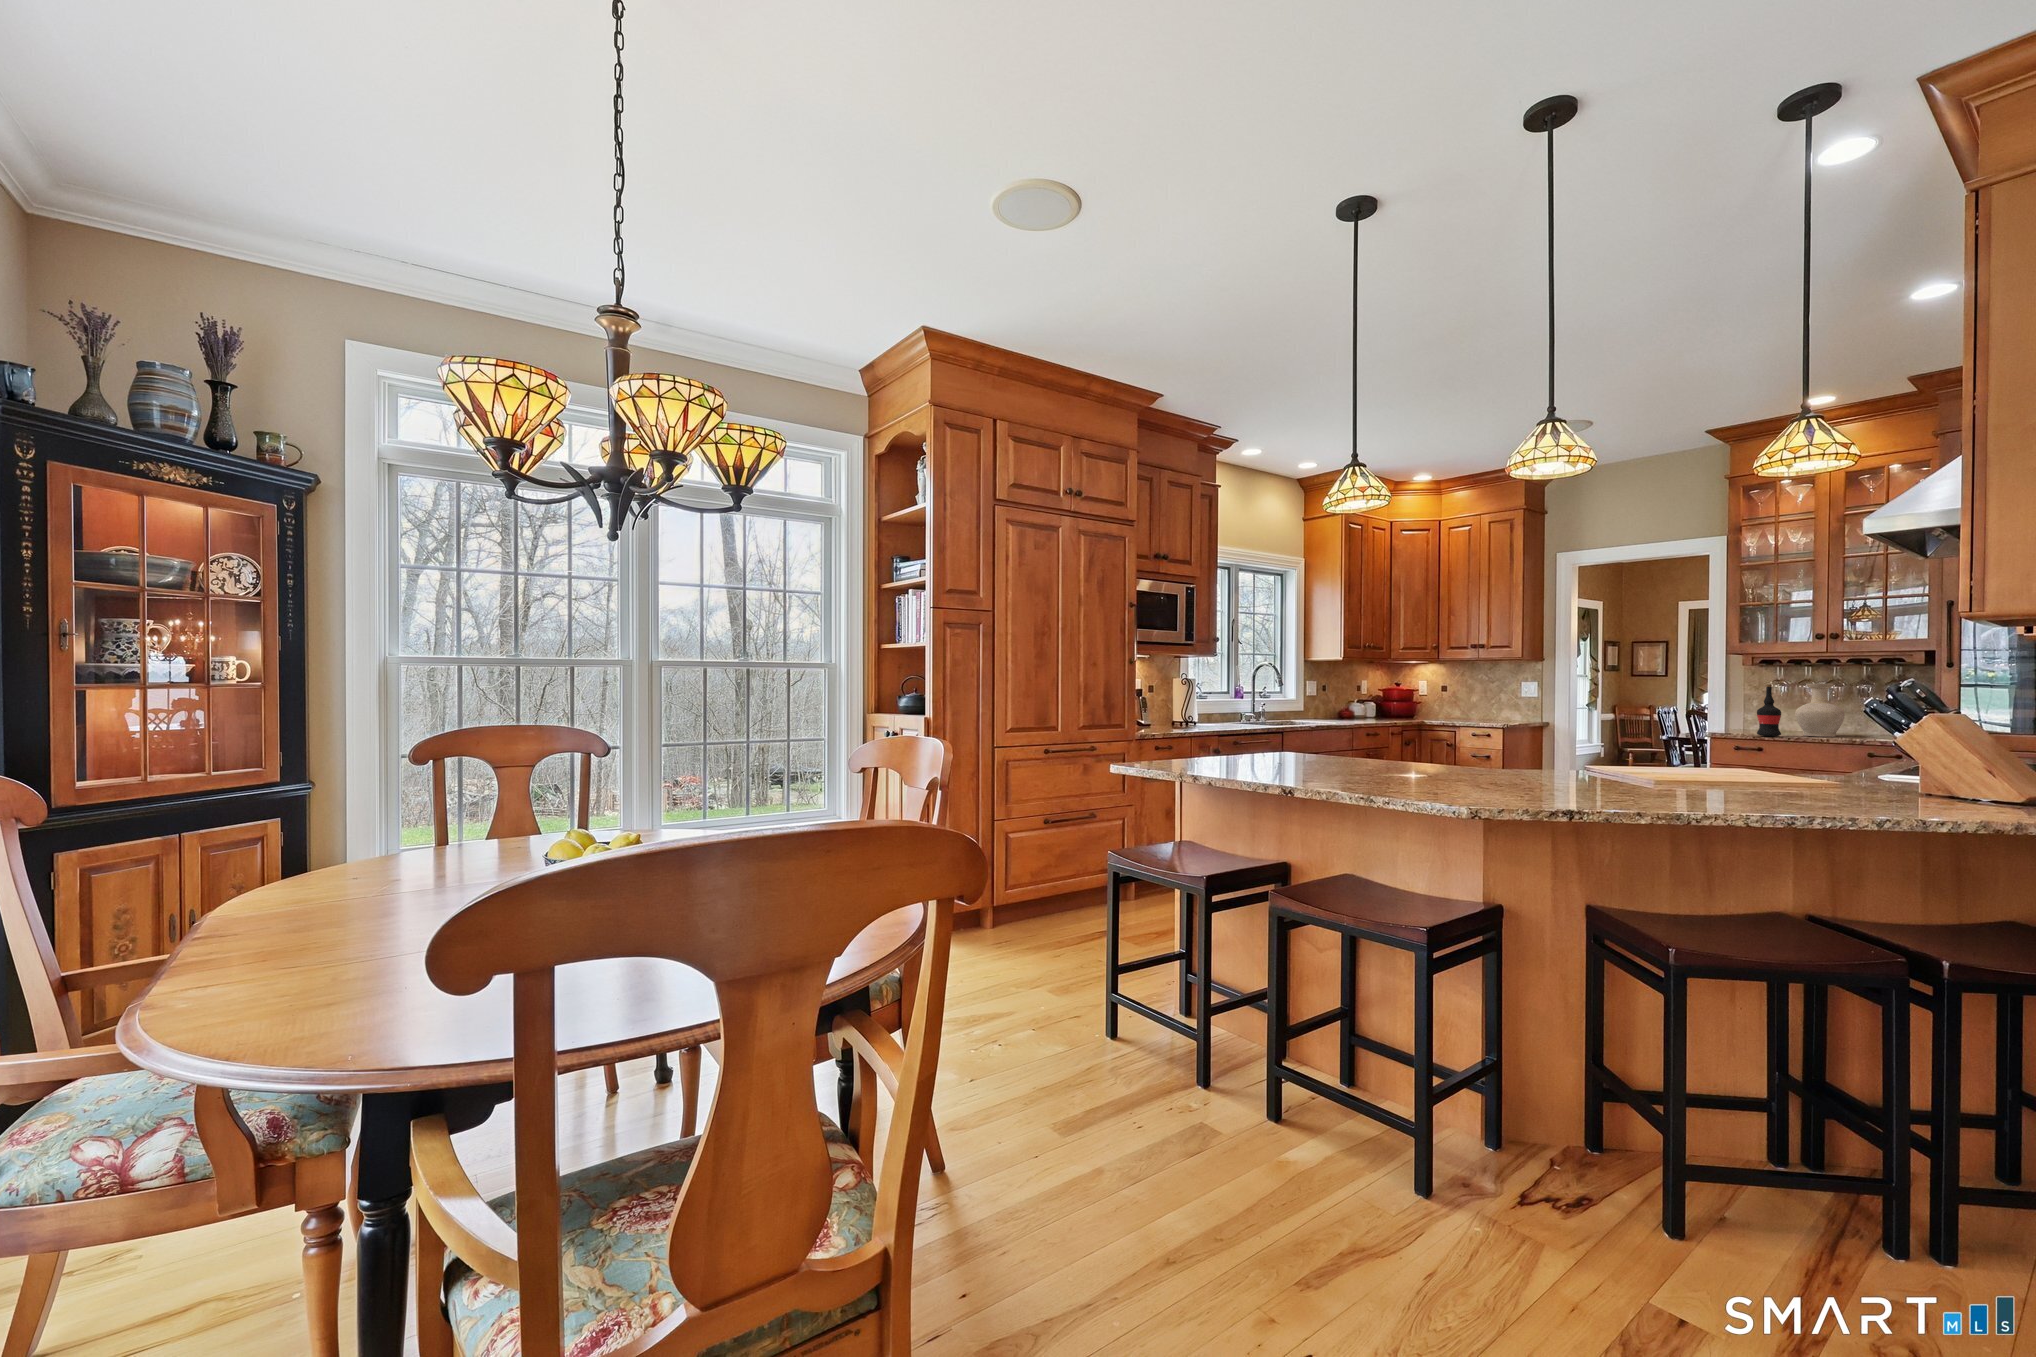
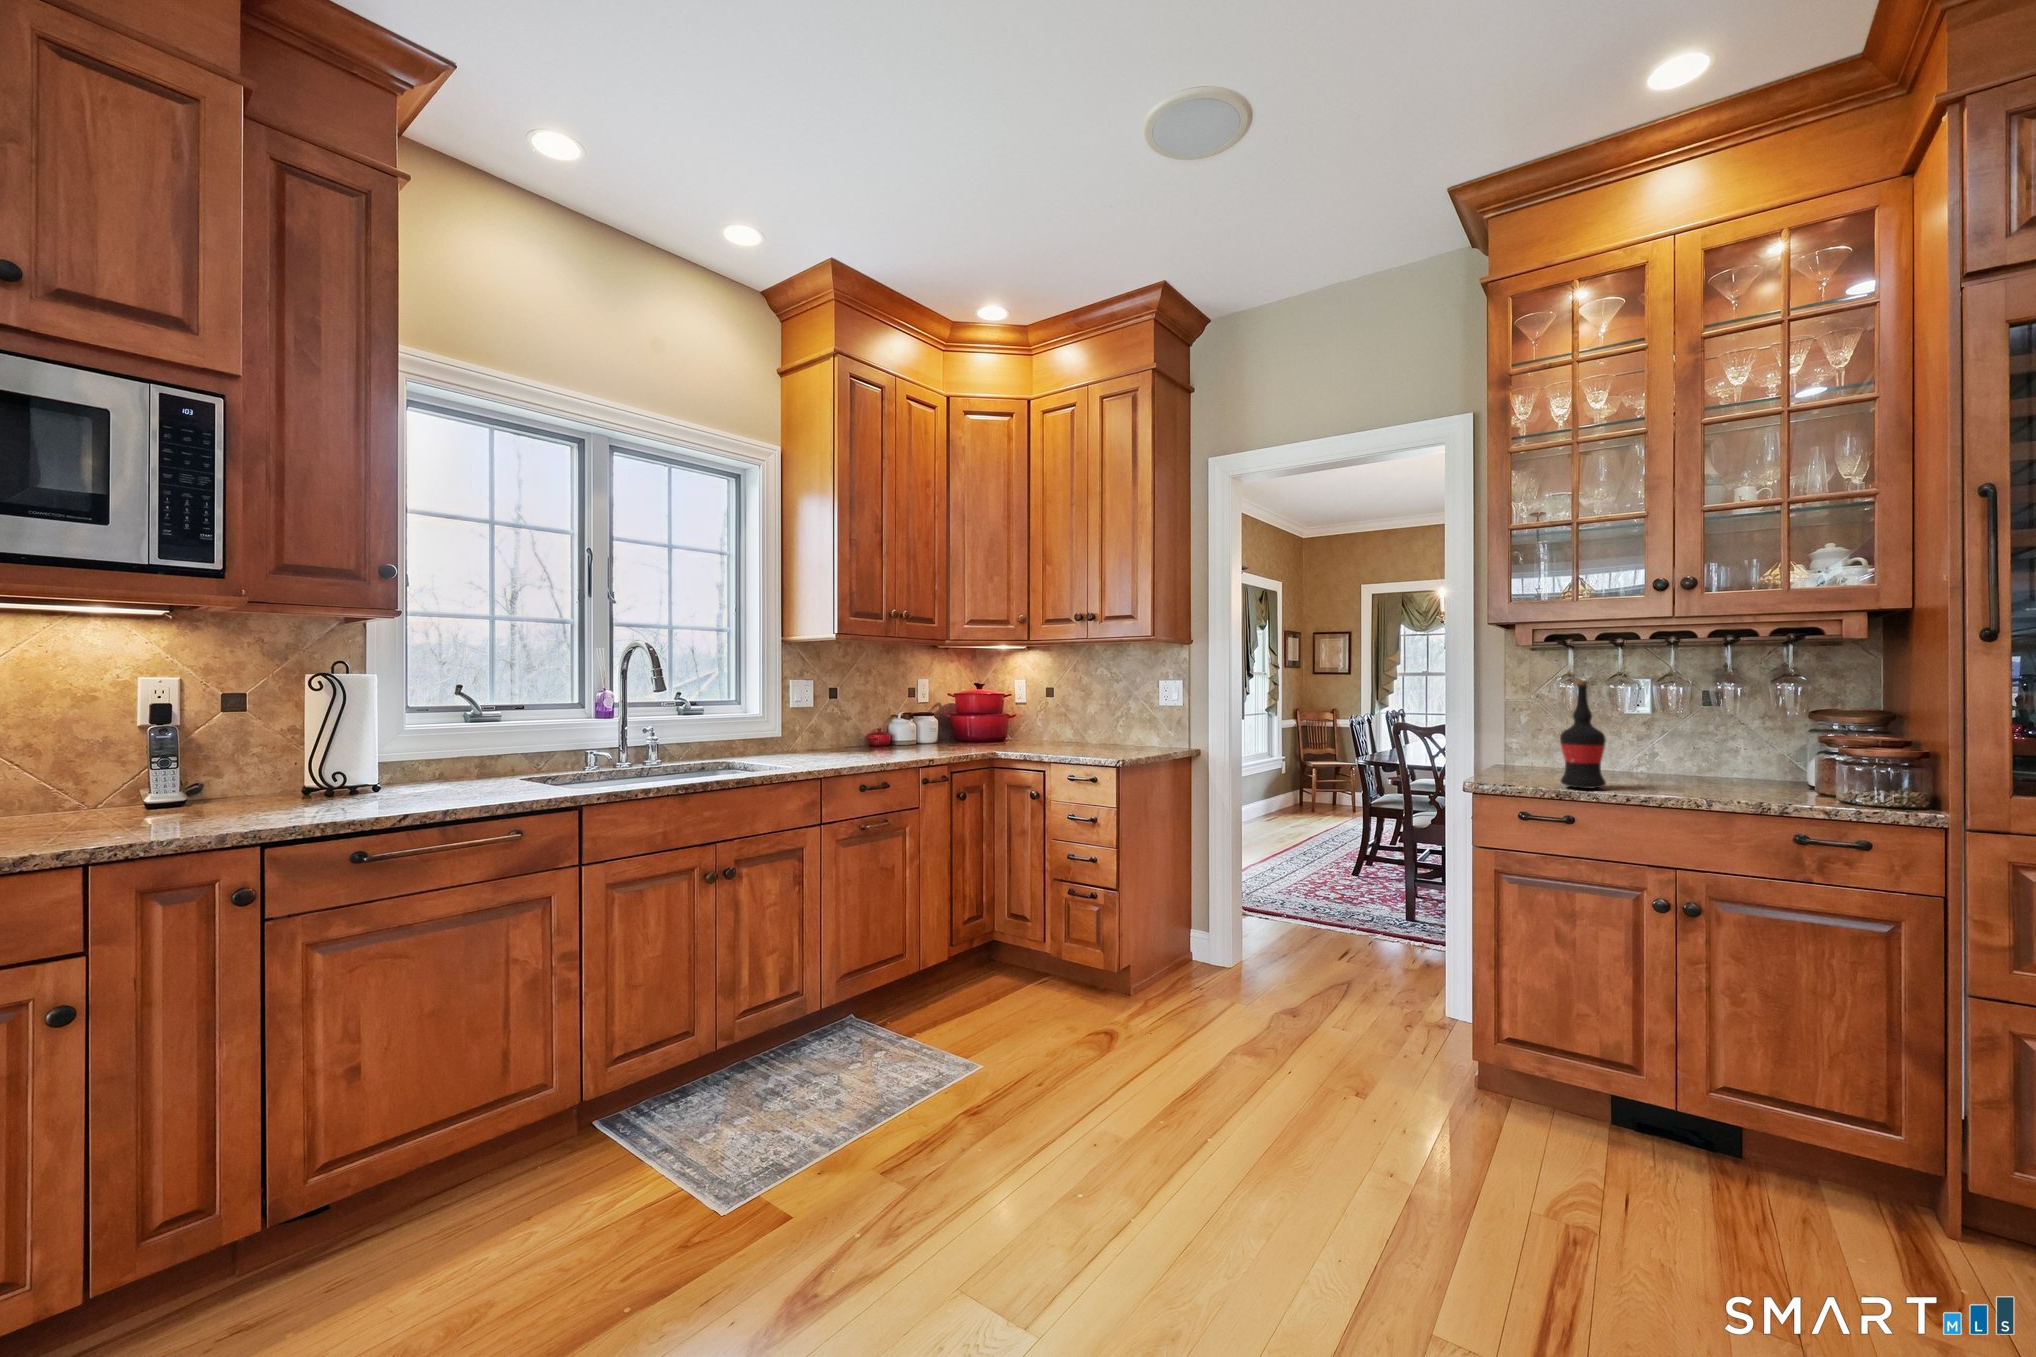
vase: present [1795,684,1845,737] -> none [1620,678,1712,786]

